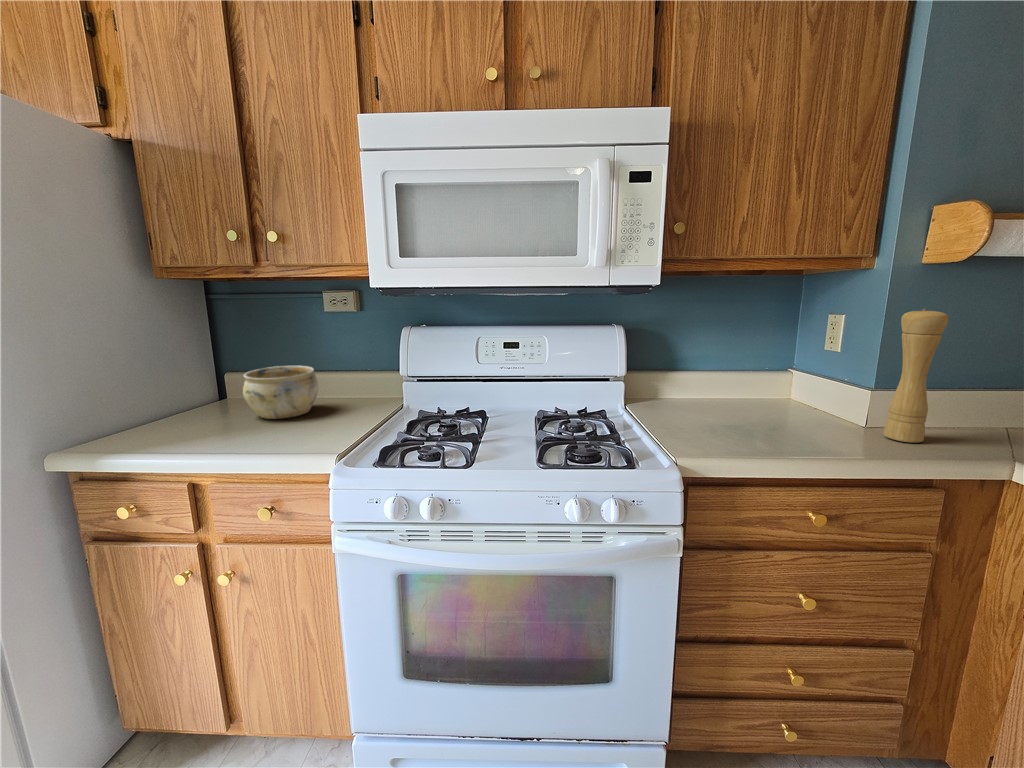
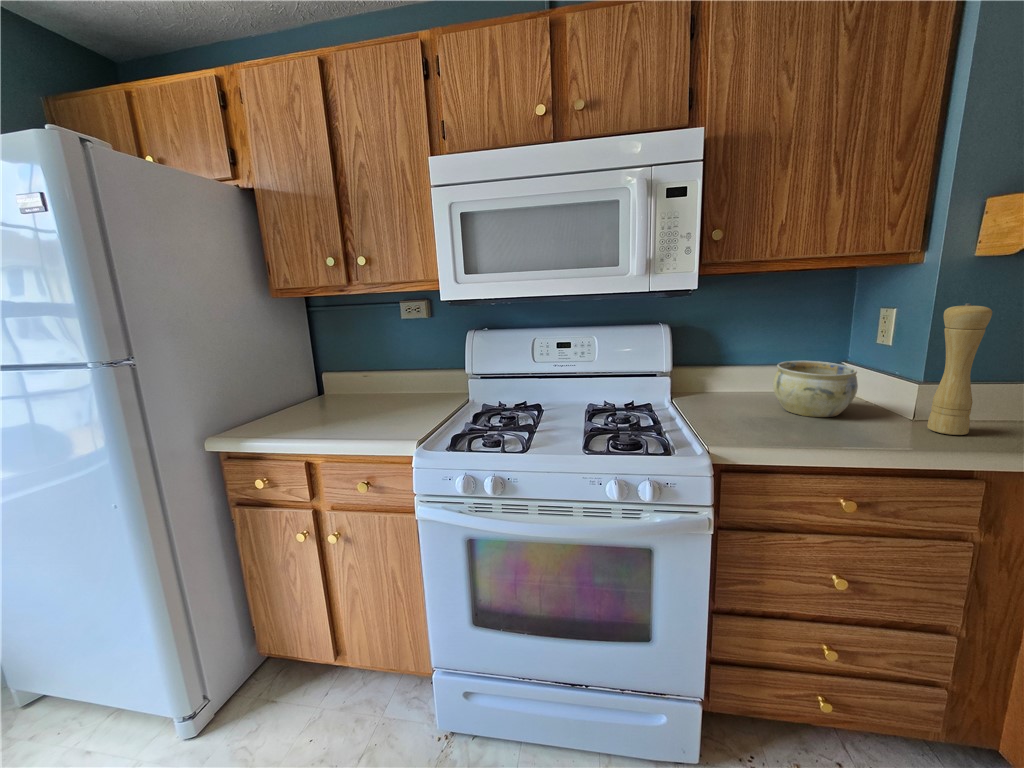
ceramic bowl: present [243,366,318,419] -> present [773,361,858,417]

